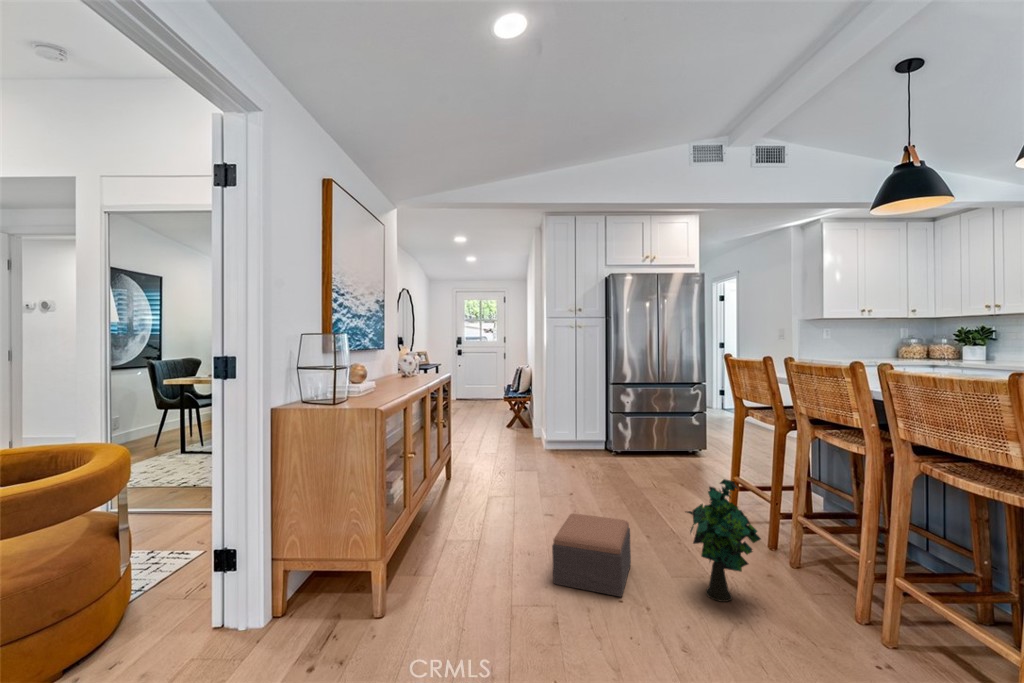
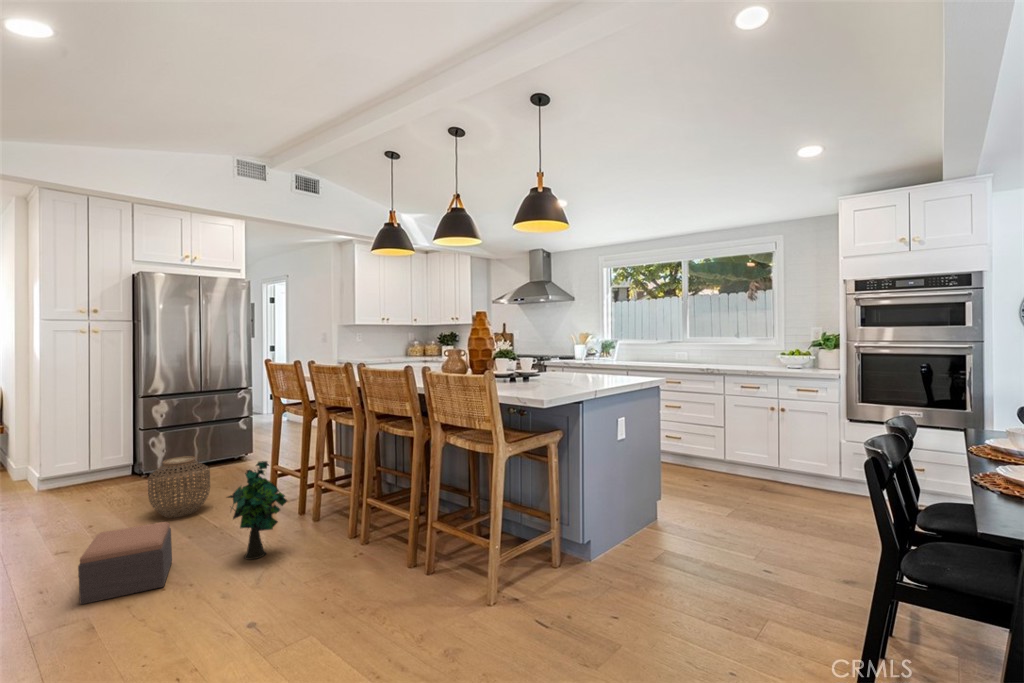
woven basket: none [613,447,667,508] -> present [148,456,210,518]

